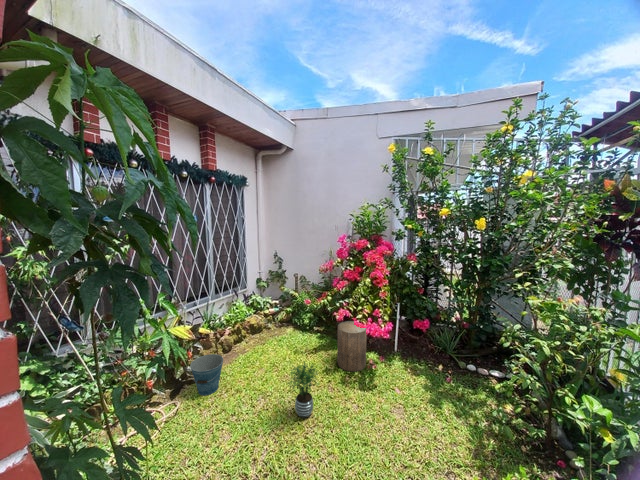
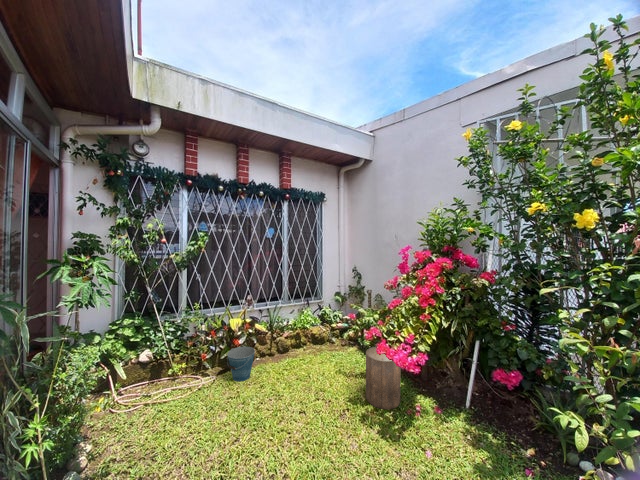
potted plant: present [288,361,318,418] -> none [272,371,311,432]

